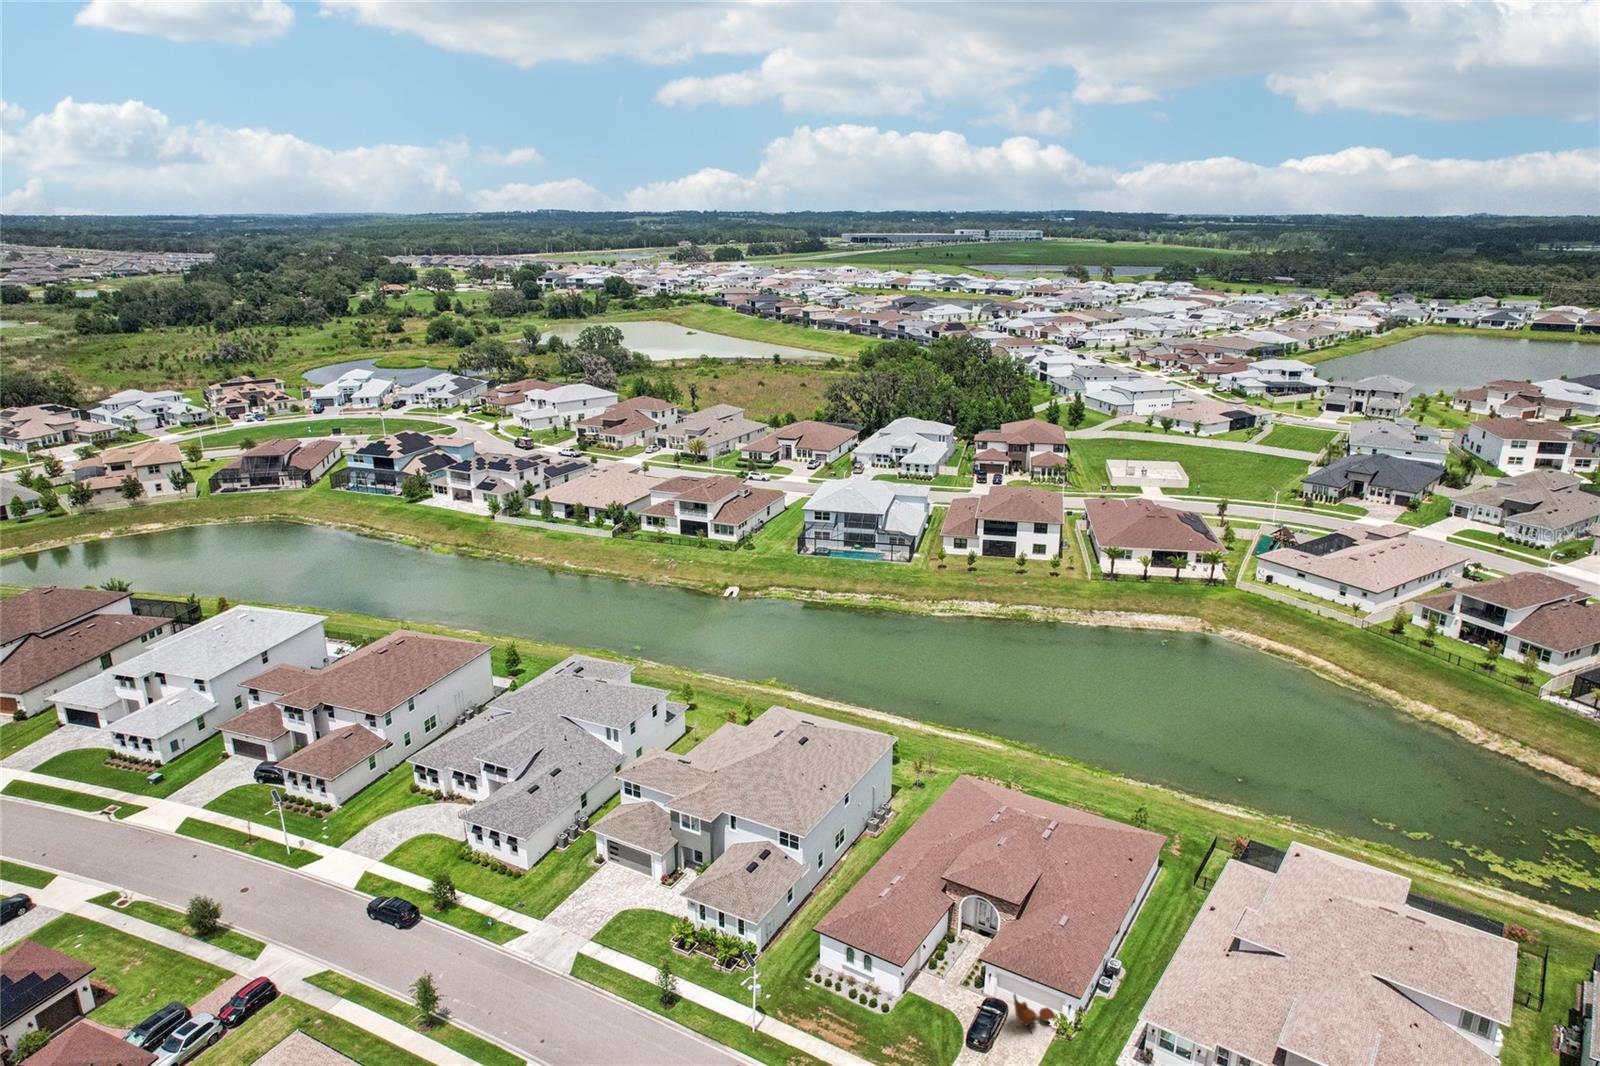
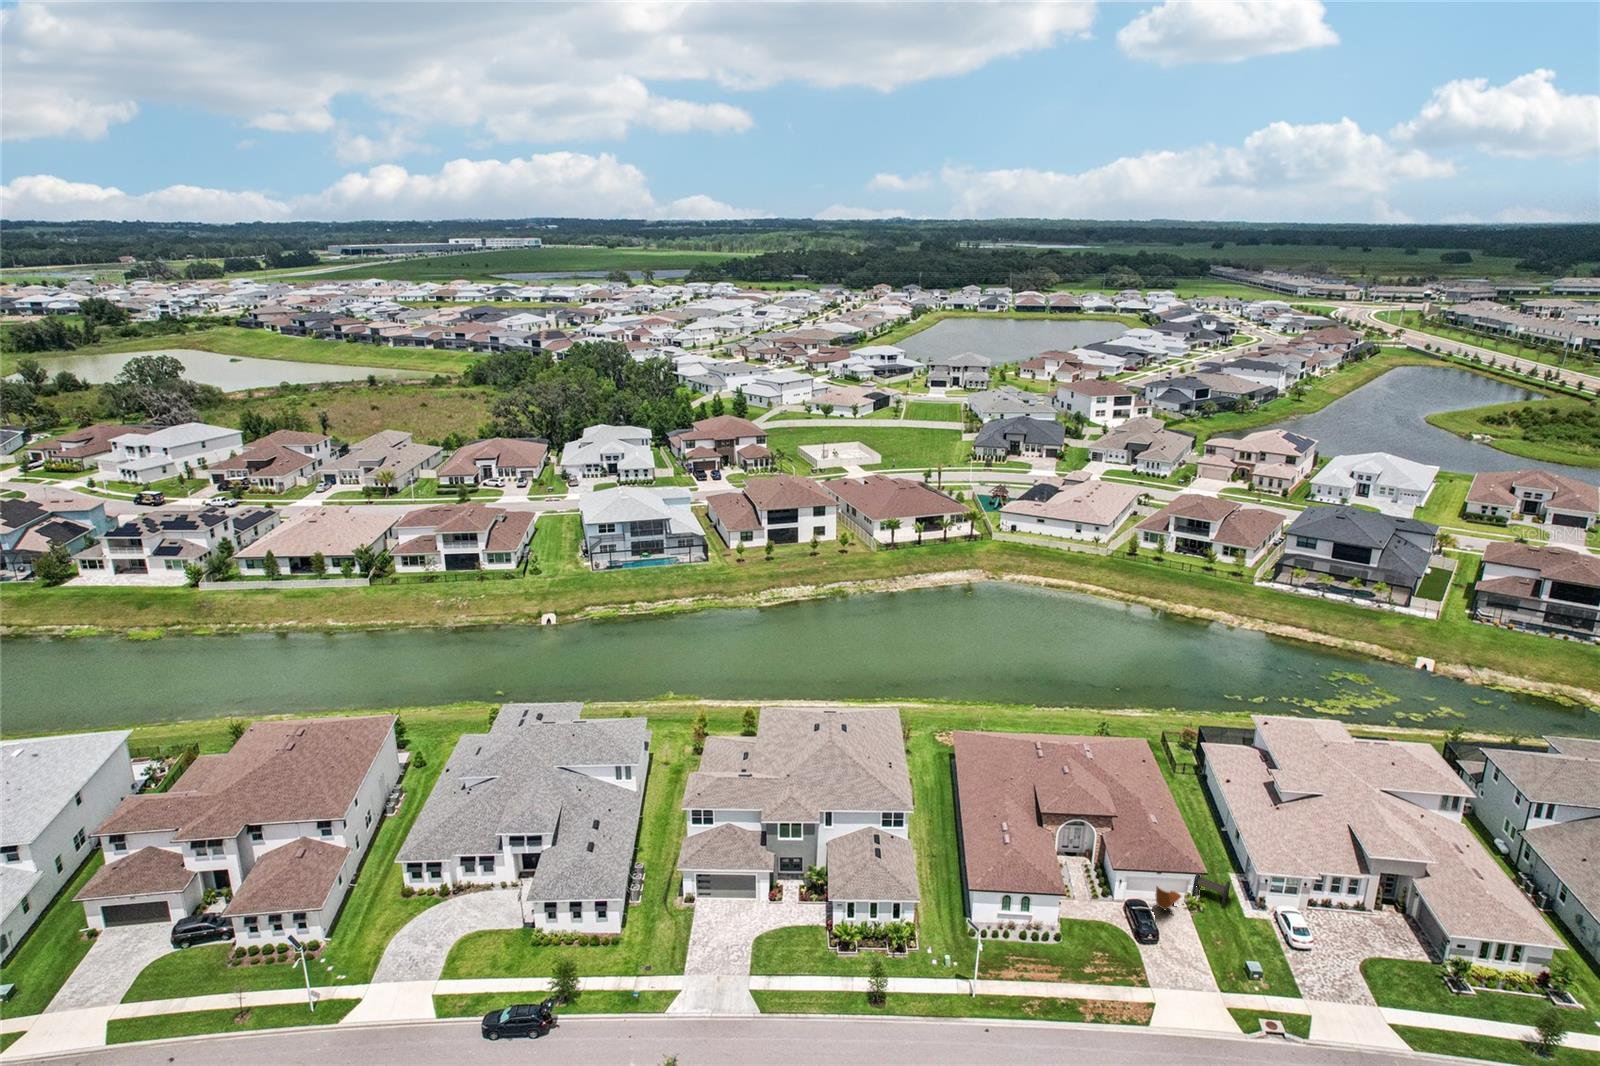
bench: none [1075,997,1118,1048] -> present [1192,873,1230,908]

